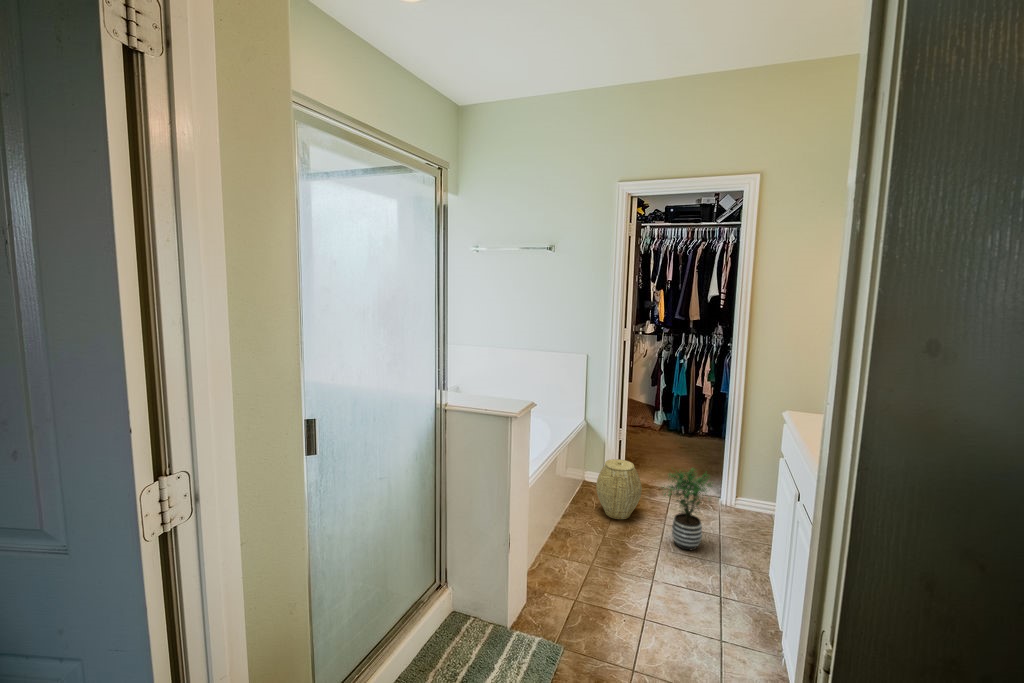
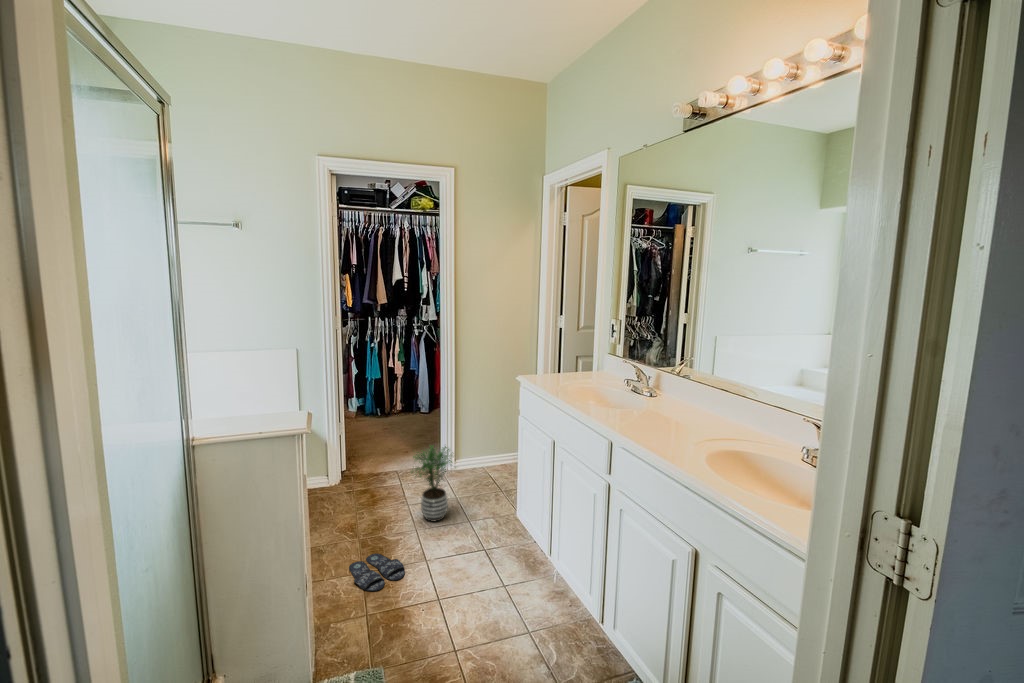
woven basket: present [596,459,642,519] -> none [334,457,383,520]
slippers: none [580,552,628,585] -> present [349,553,405,591]

